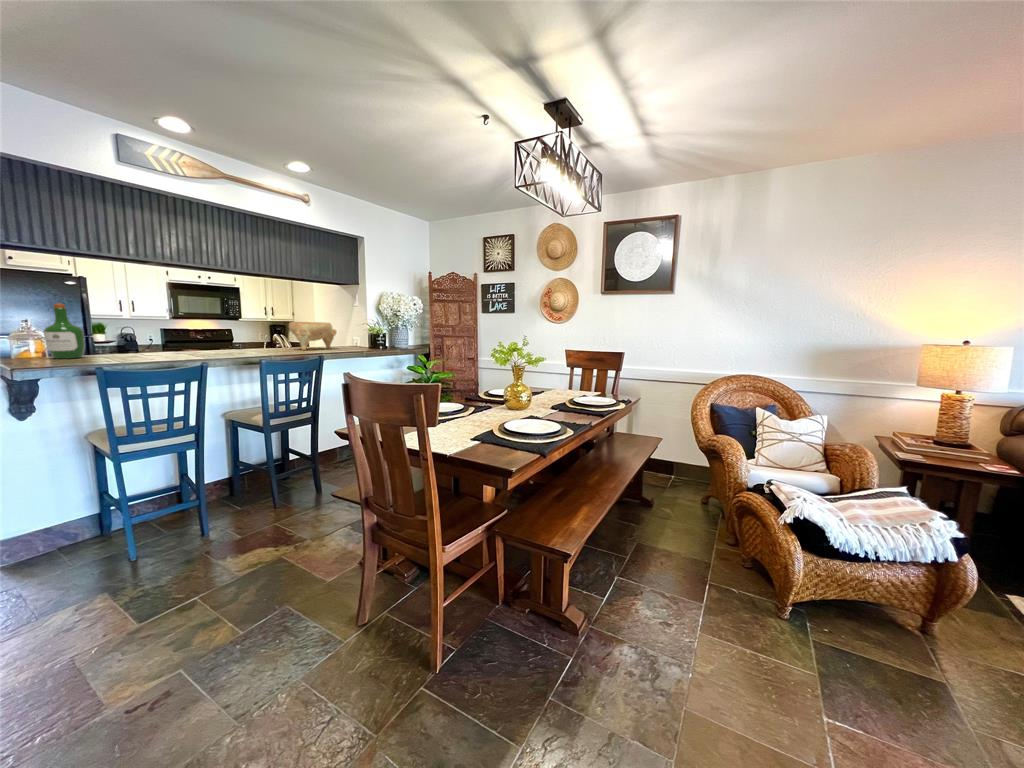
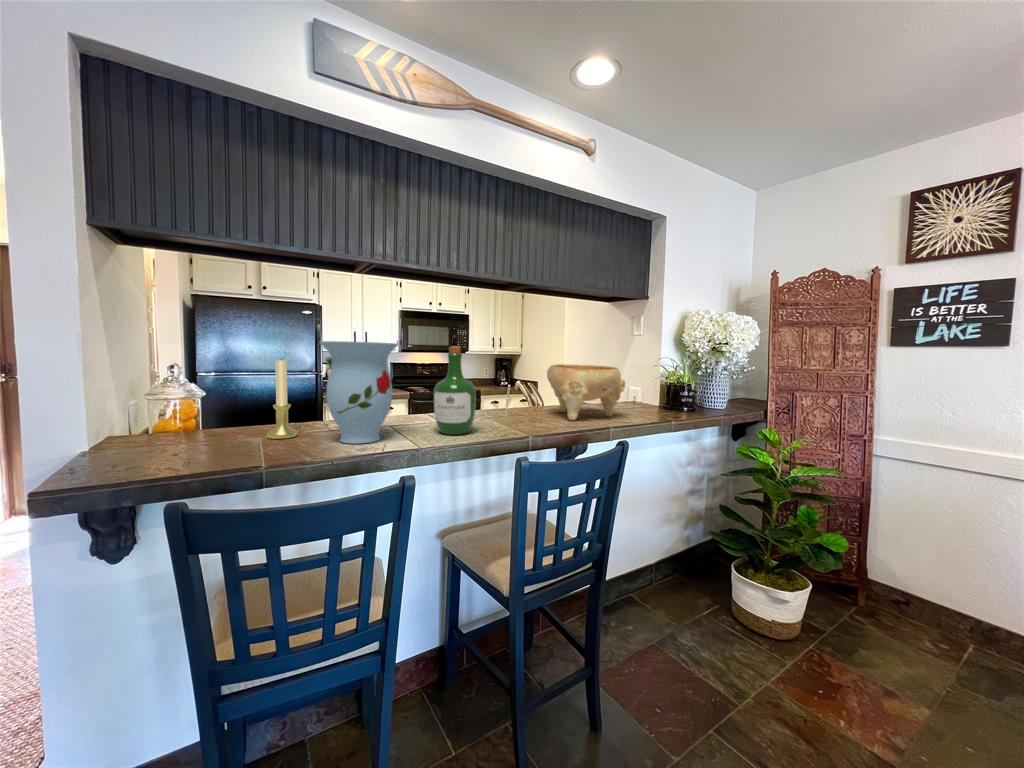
wine bottle: present [44,303,85,359] -> present [434,346,476,435]
vase: none [141,306,190,356] -> present [319,341,398,444]
candle holder: none [108,314,128,357] -> present [267,360,298,439]

